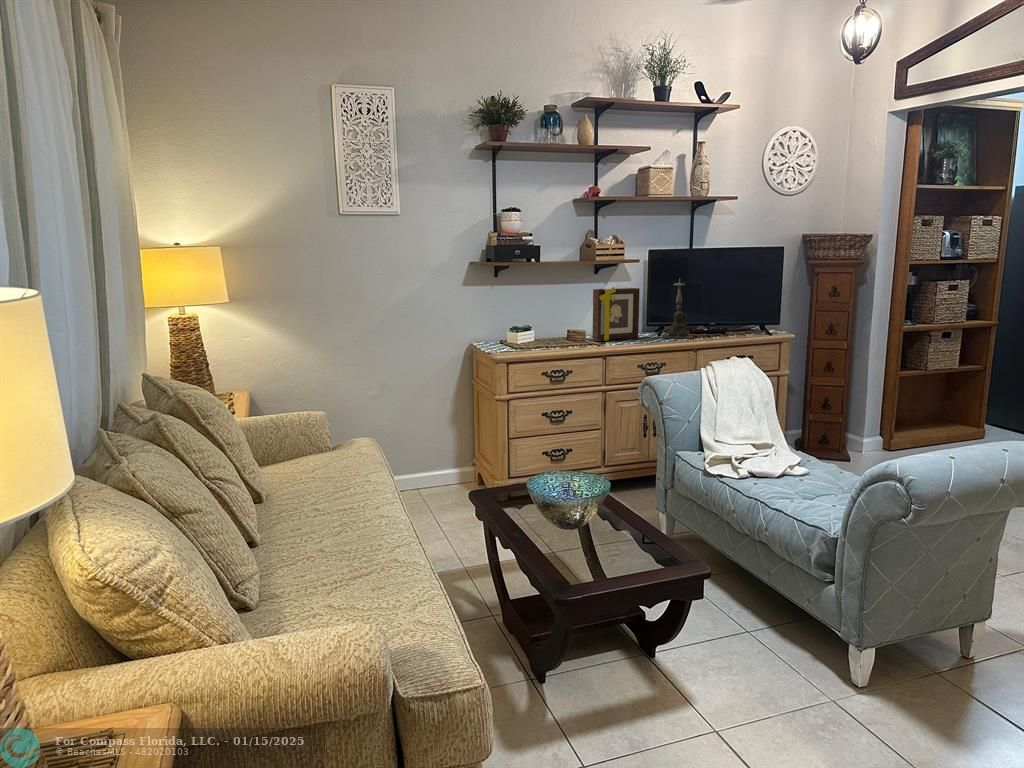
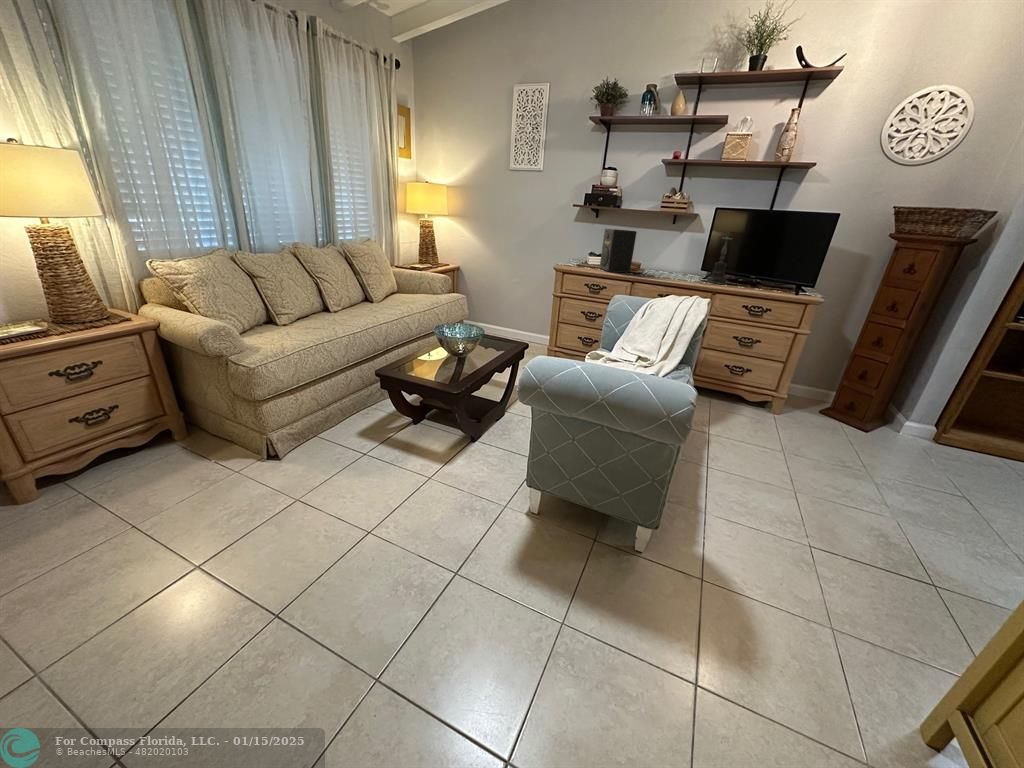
picture frame: present [592,287,640,341] -> none [644,233,692,277]
speaker: none [536,289,583,348] -> present [600,229,637,272]

